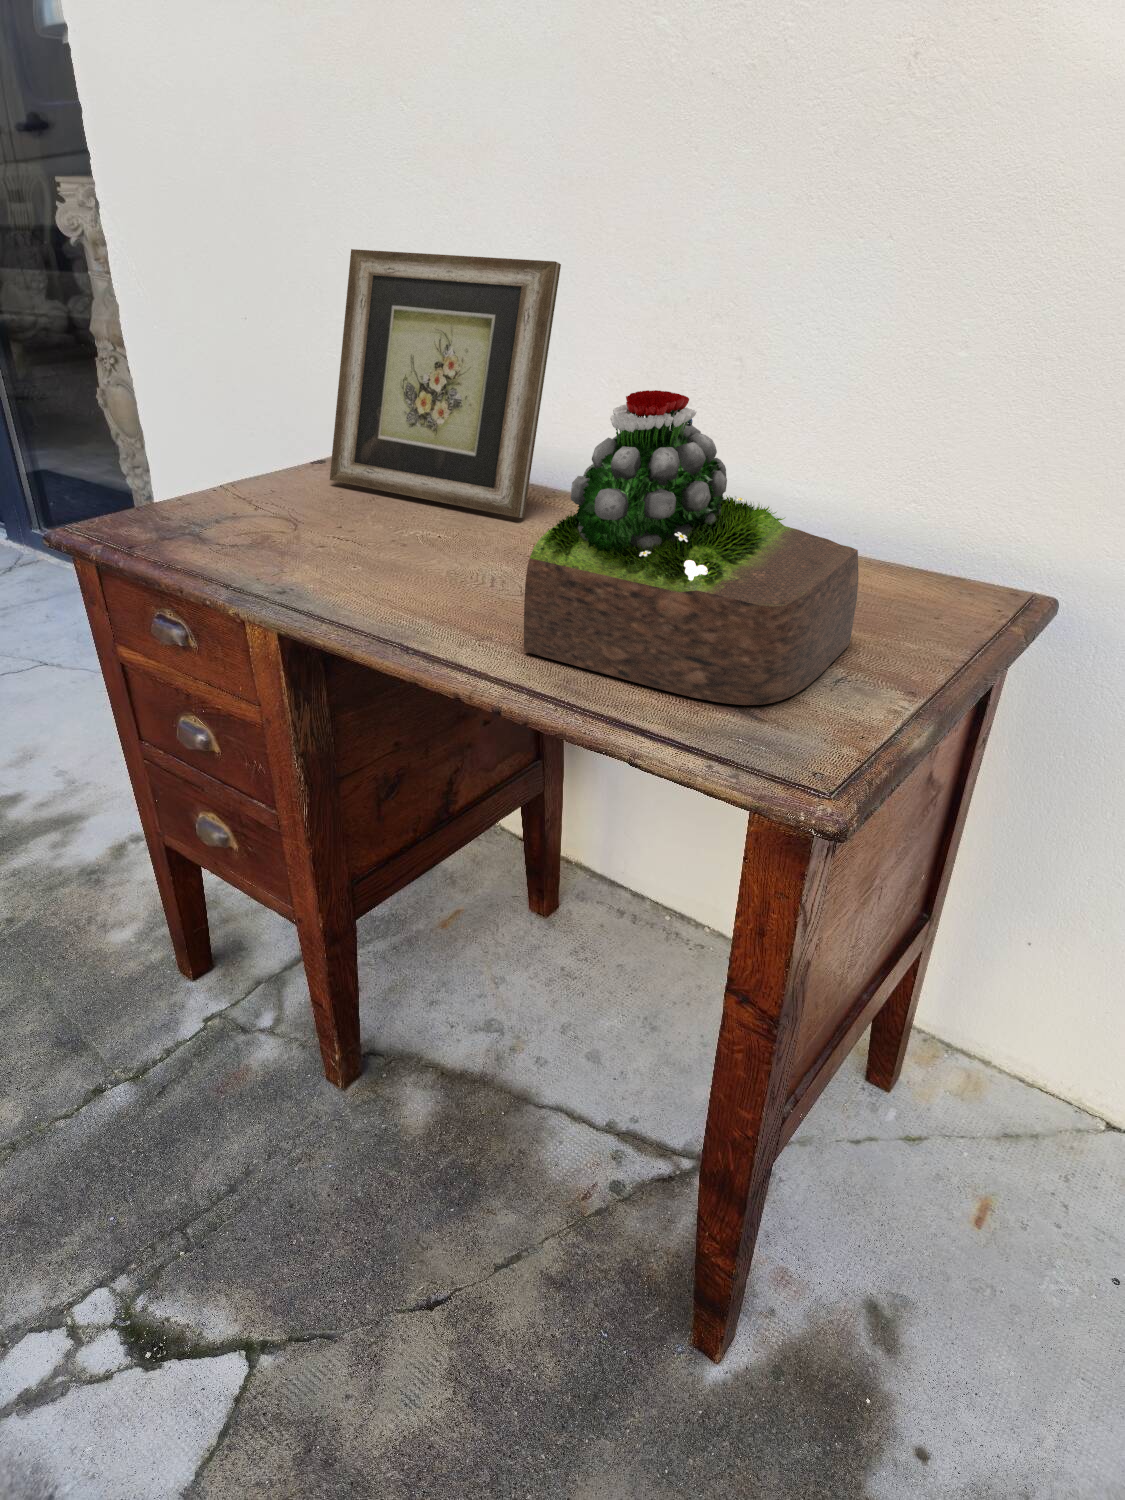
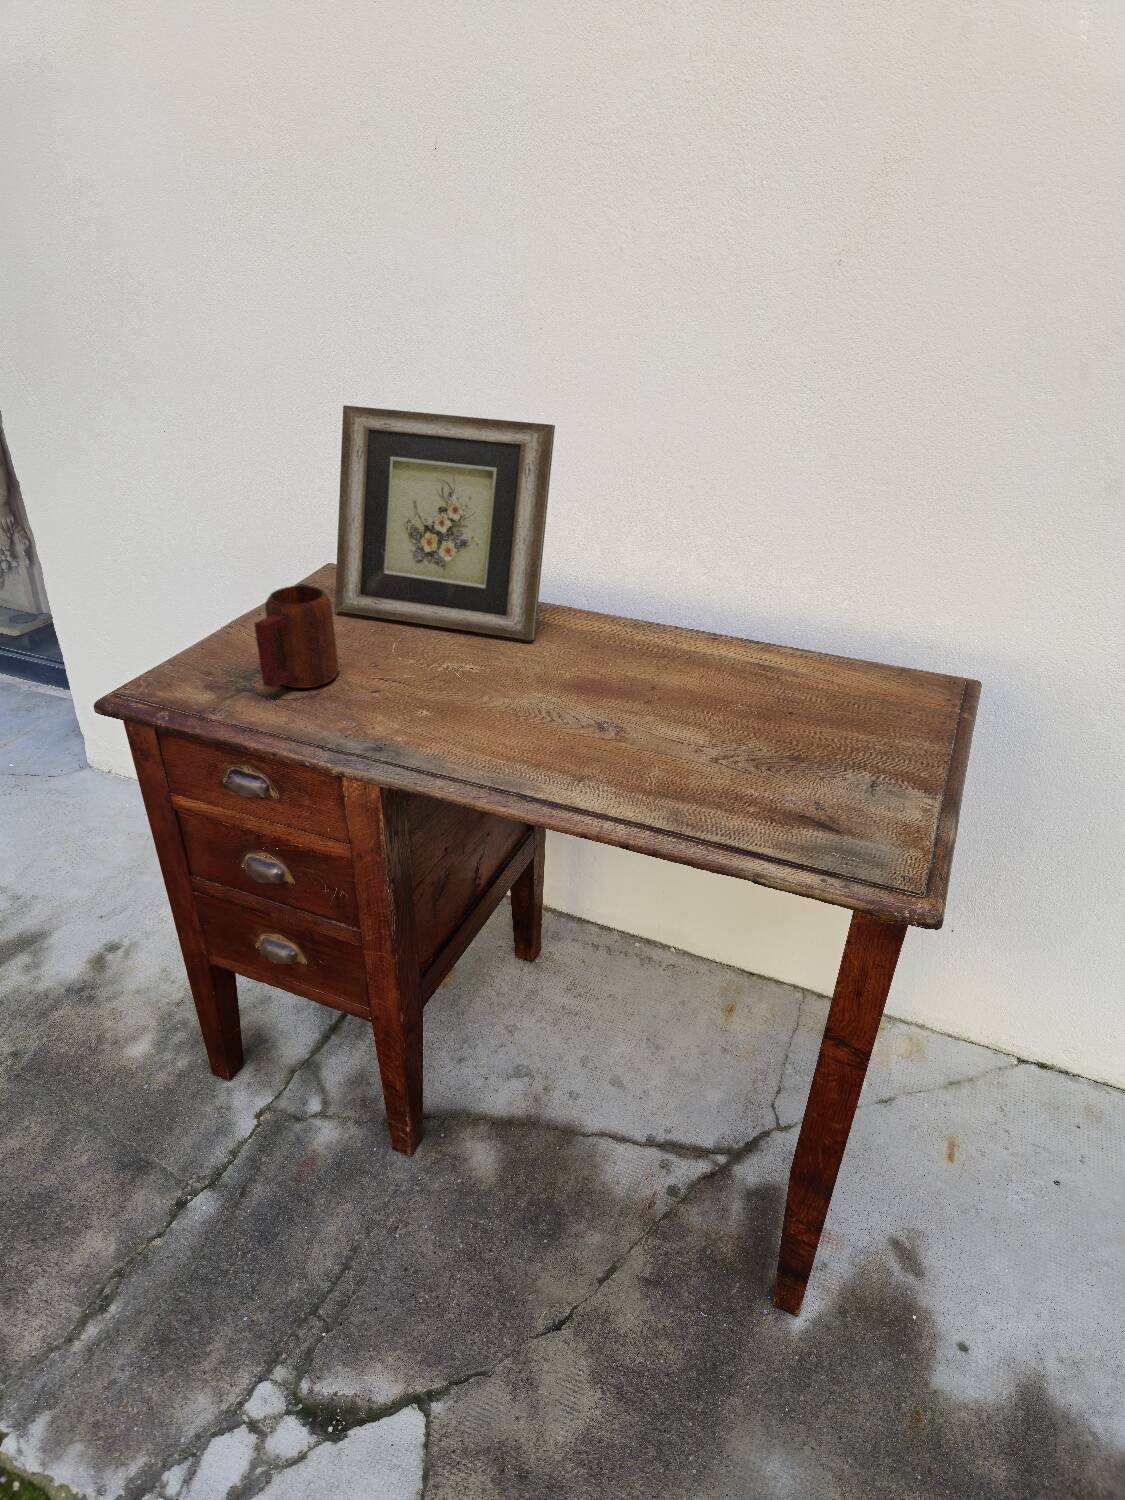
succulent plant: present [524,390,859,705] -> none [627,574,868,820]
mug: none [185,425,291,537] -> present [254,585,338,688]

